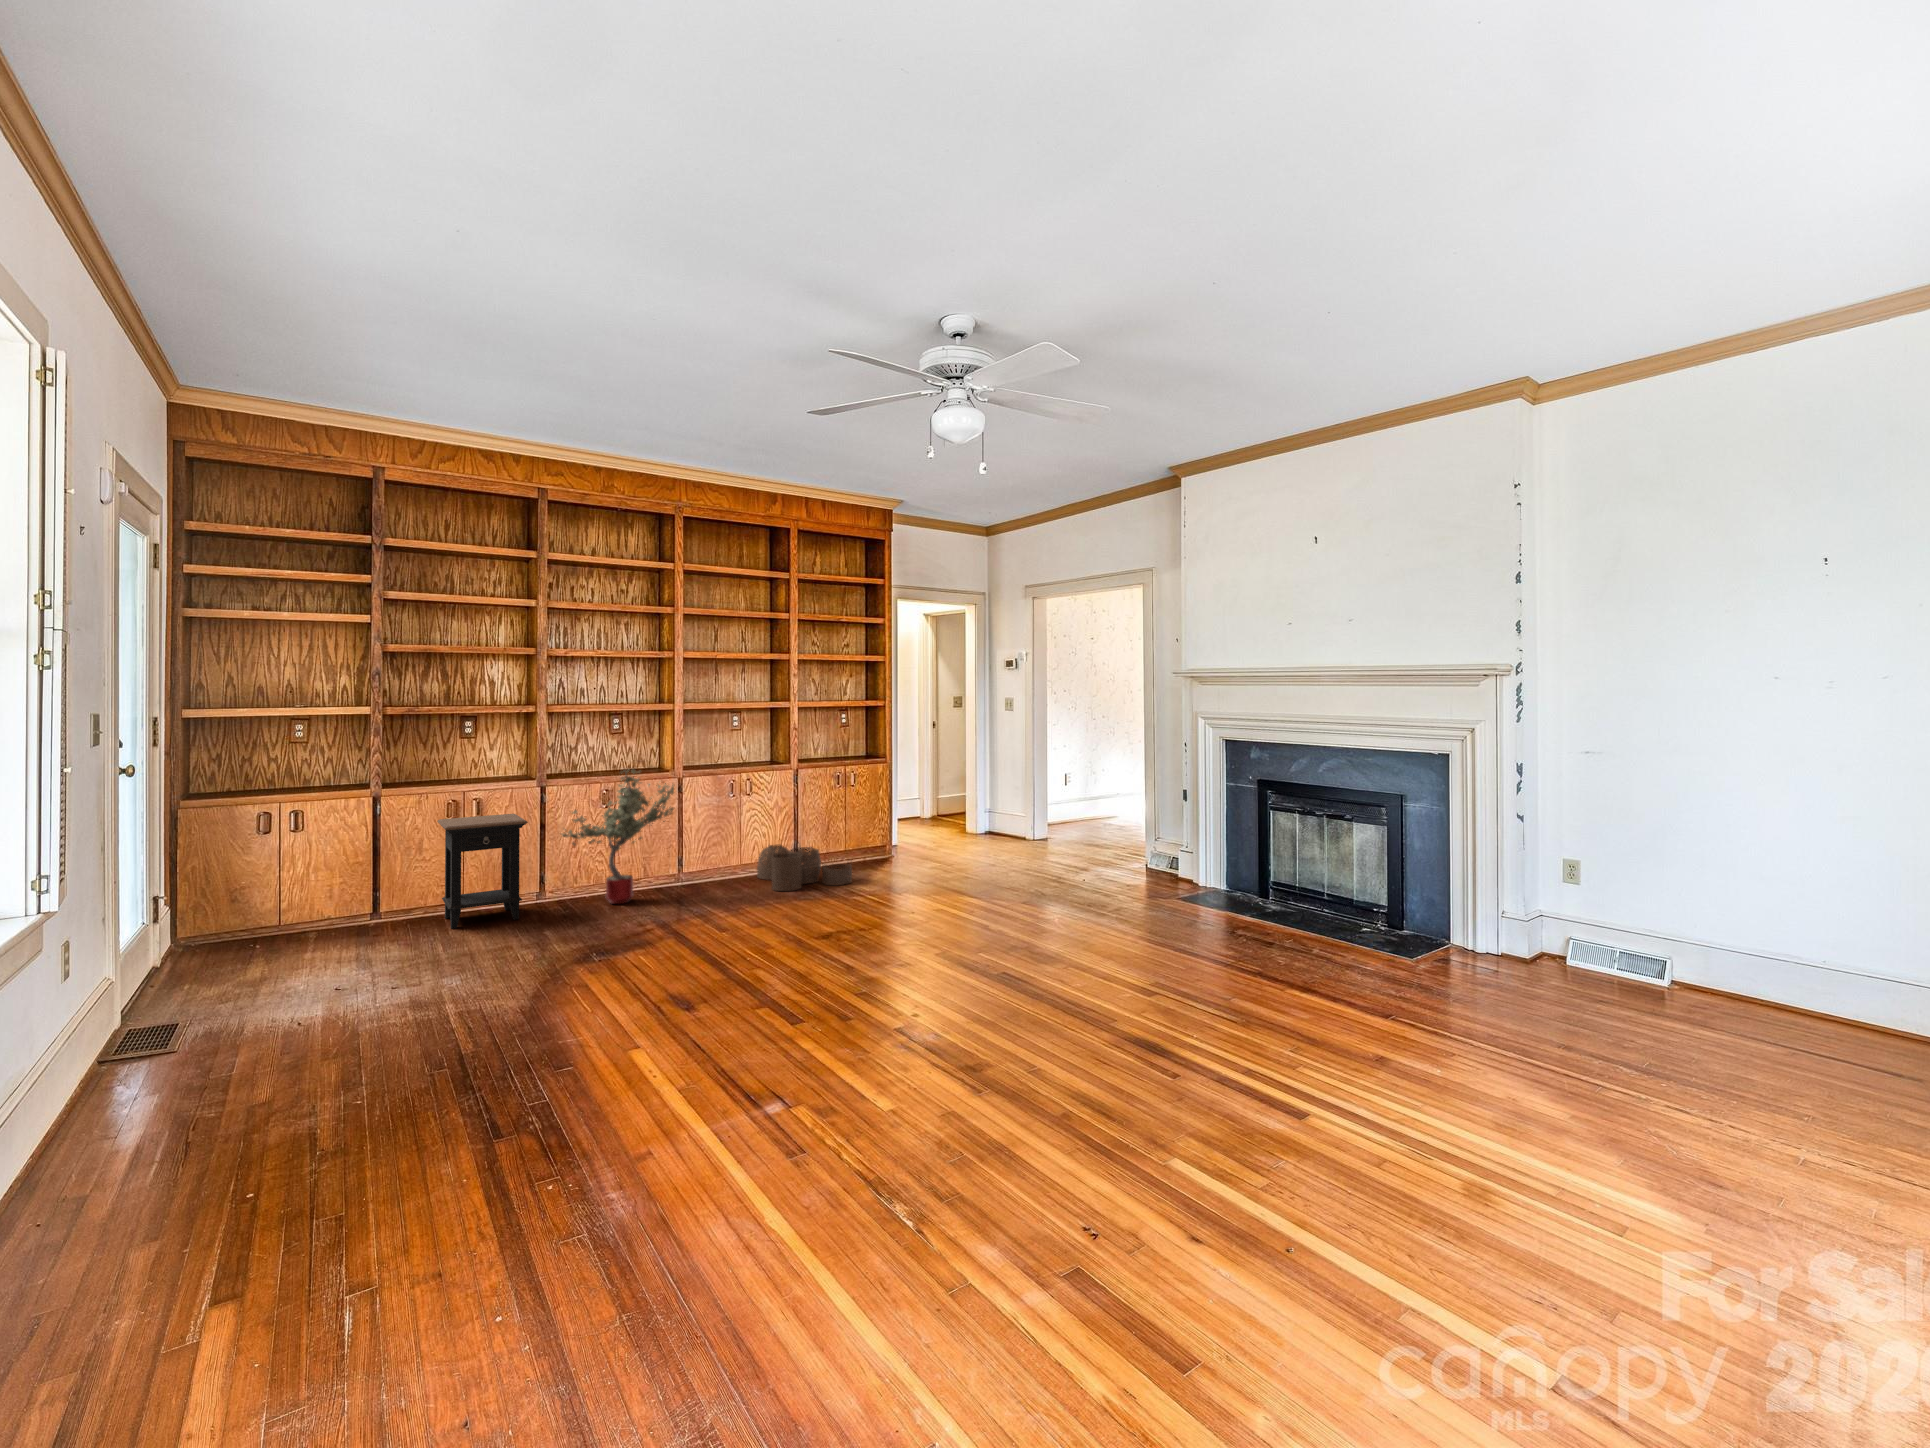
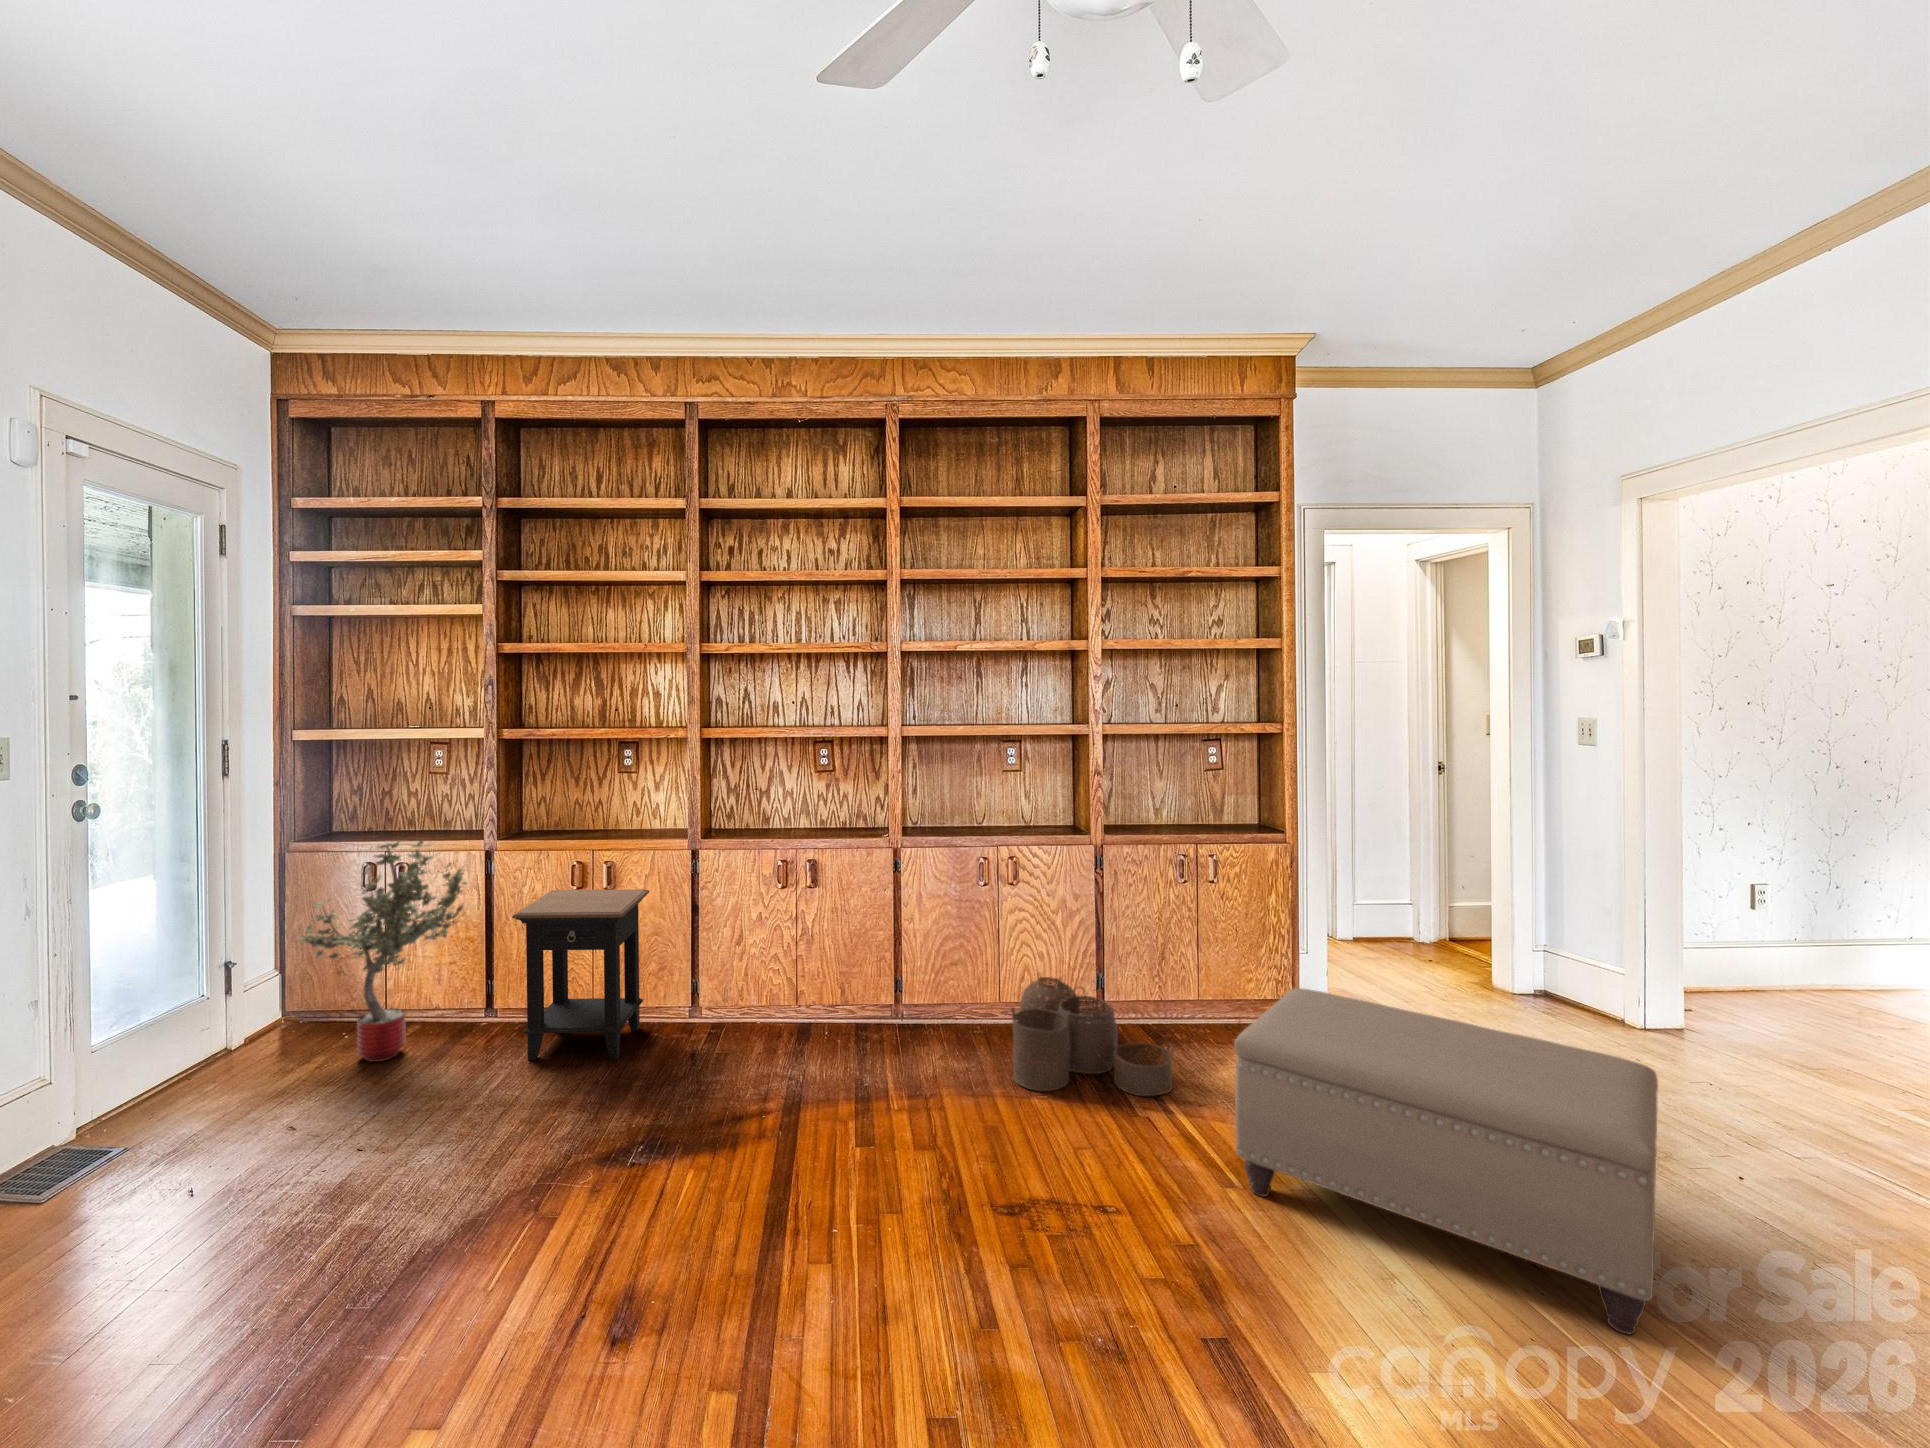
potted tree: present [562,770,674,904] -> present [300,839,468,1062]
ottoman: none [898,816,1042,901] -> present [1234,988,1658,1334]

